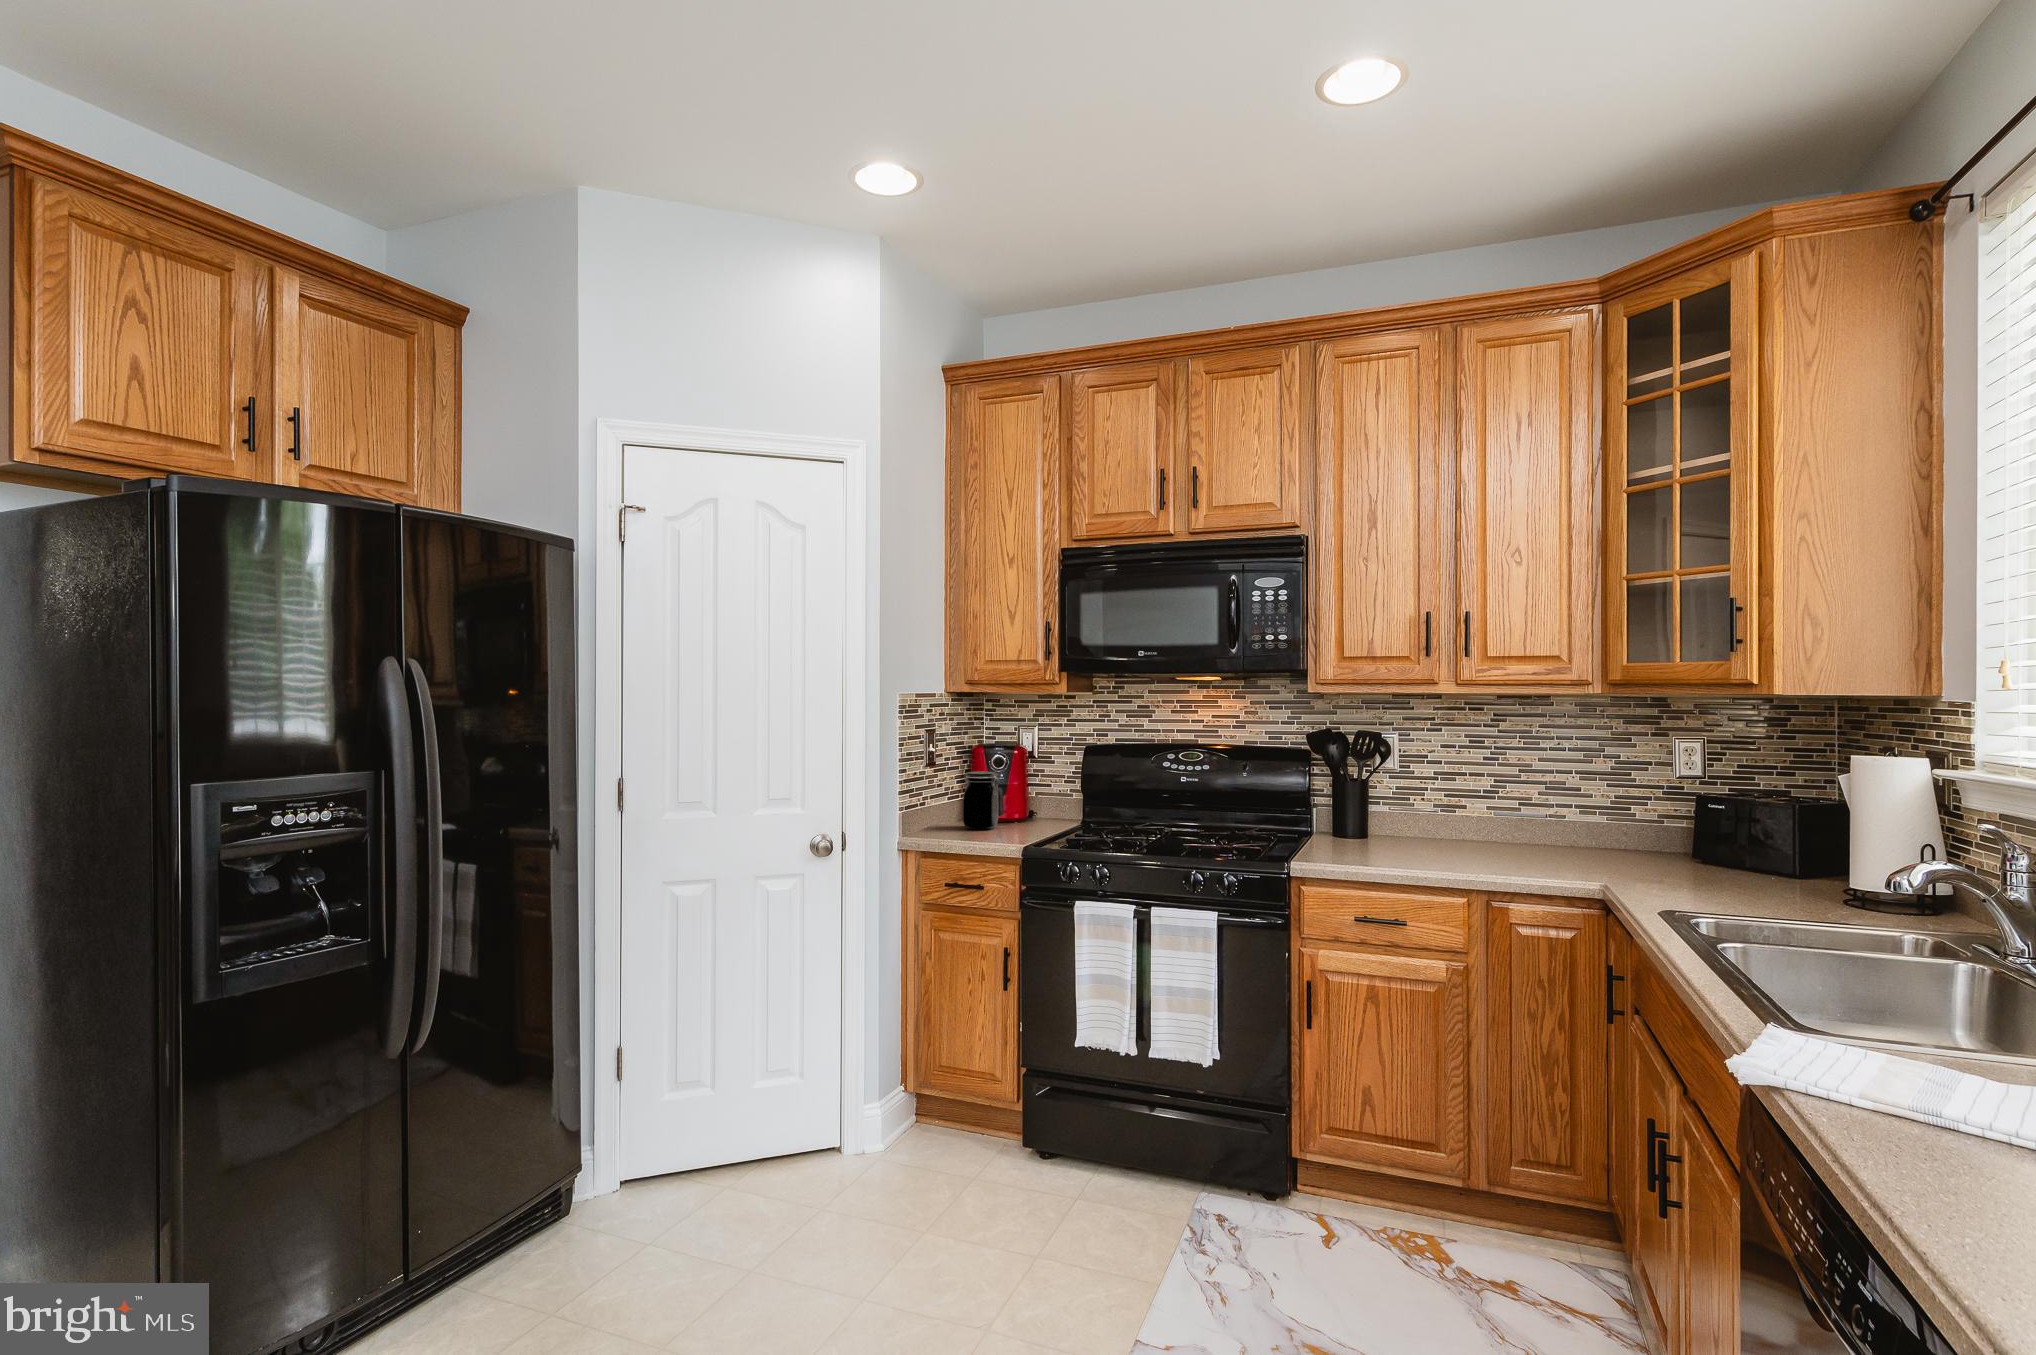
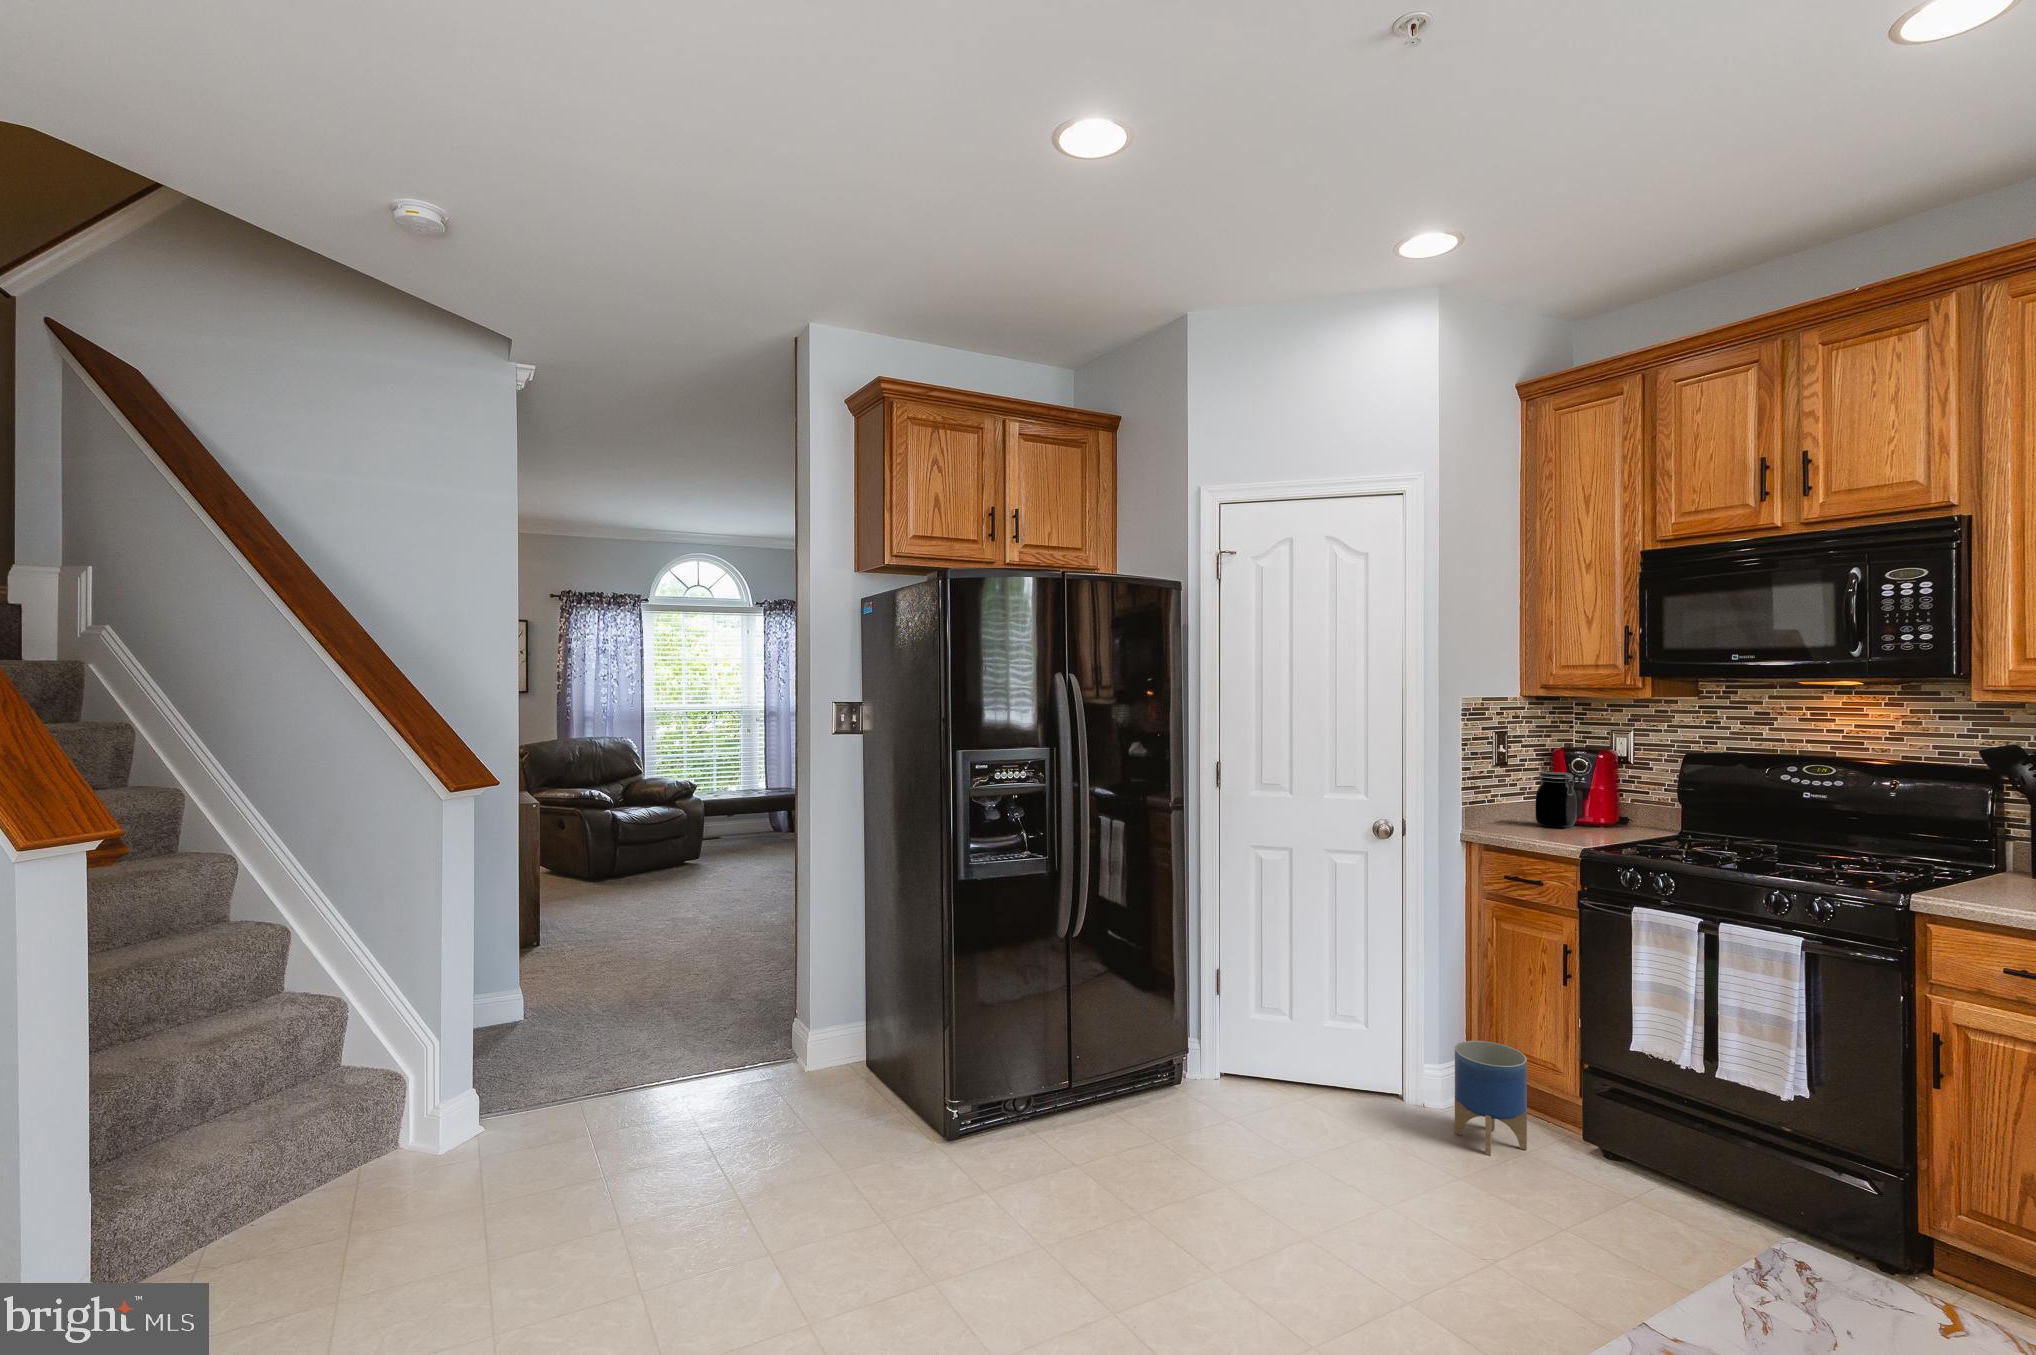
planter: none [907,1072,979,1200] -> present [1455,1041,1527,1155]

